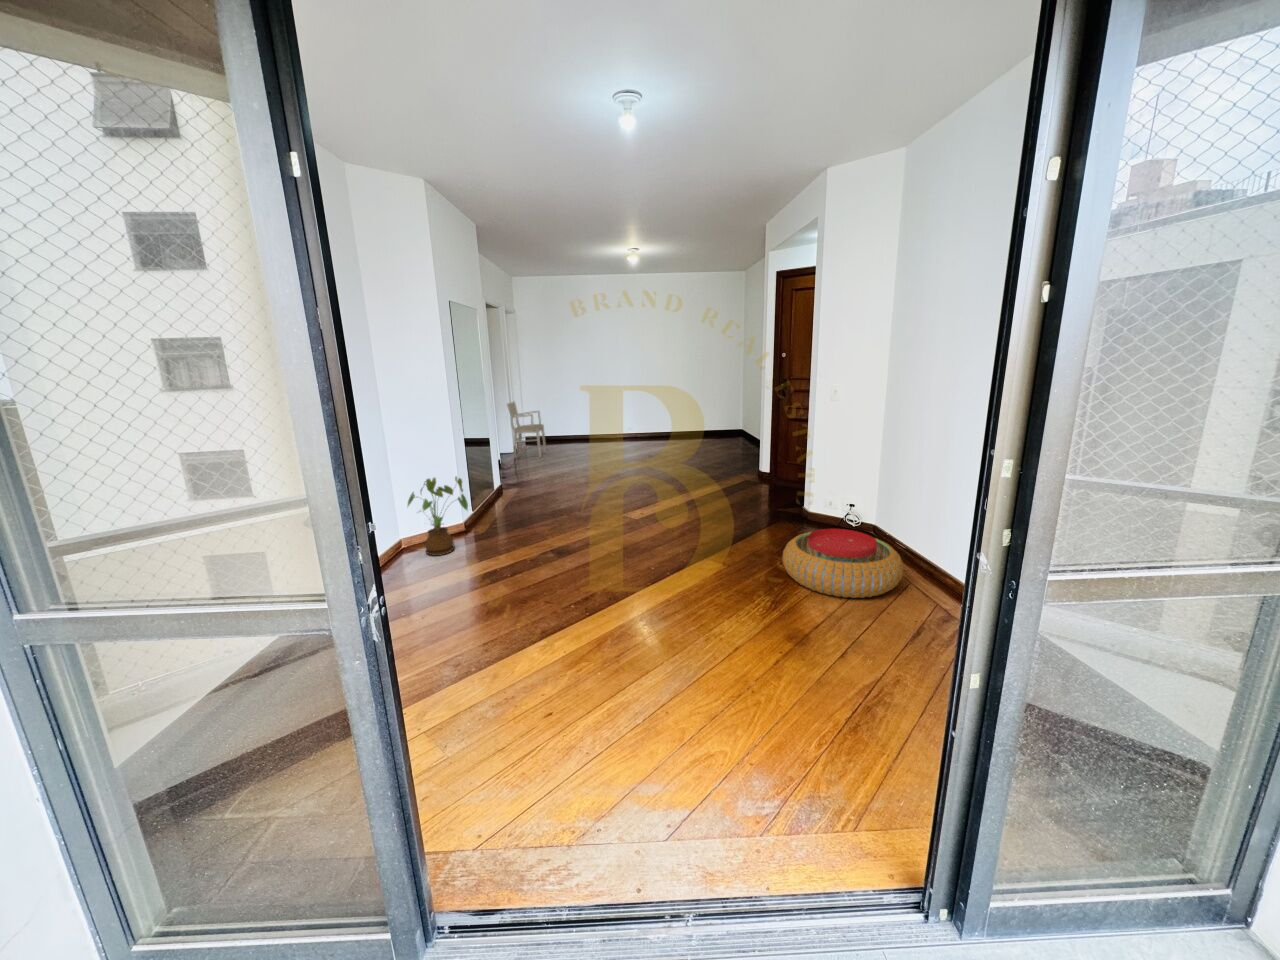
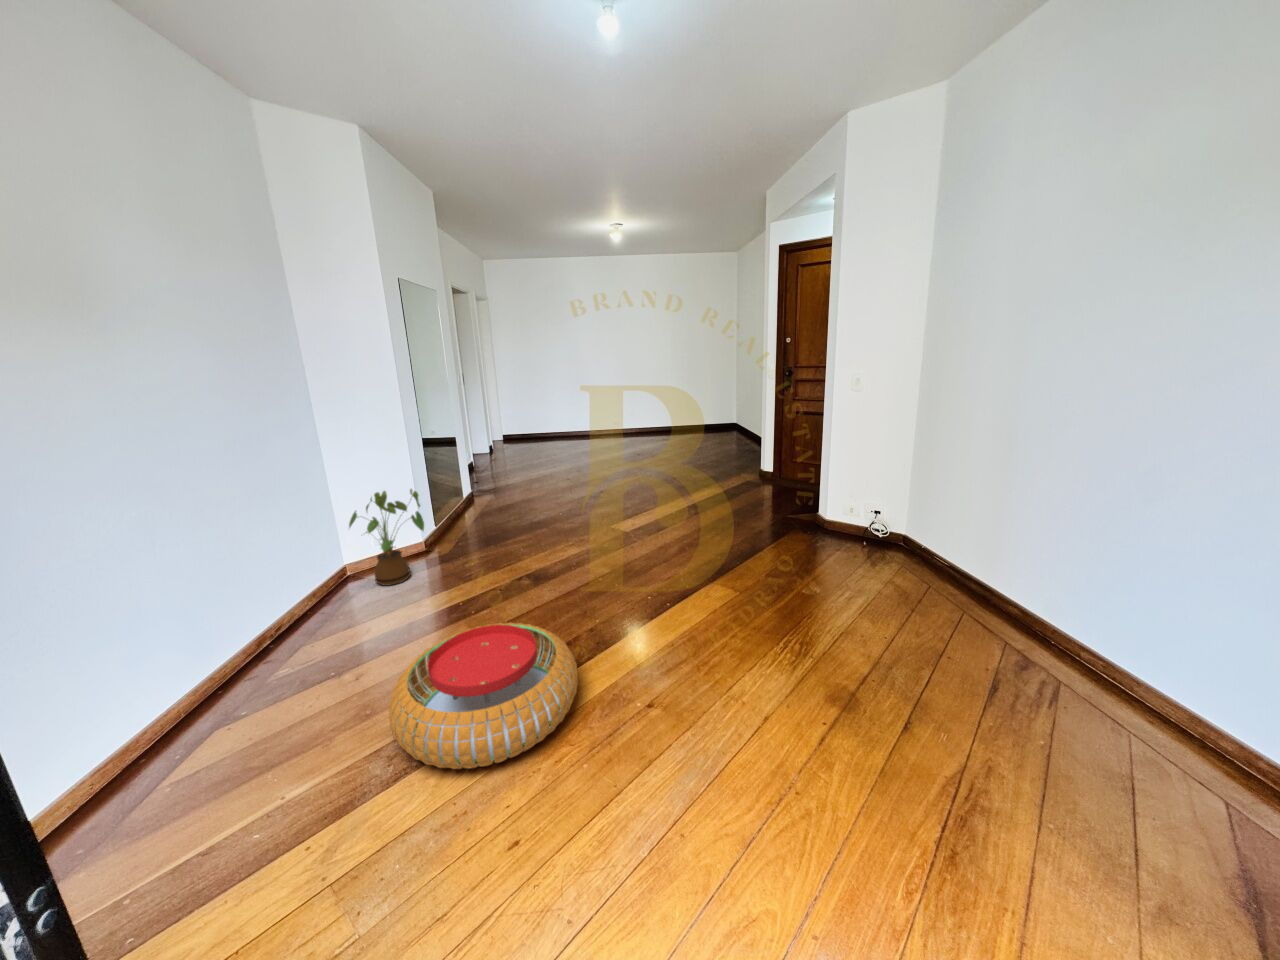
armchair: present [507,401,546,458] -> none [480,397,526,459]
pouf: present [783,529,903,598] -> present [388,623,578,769]

